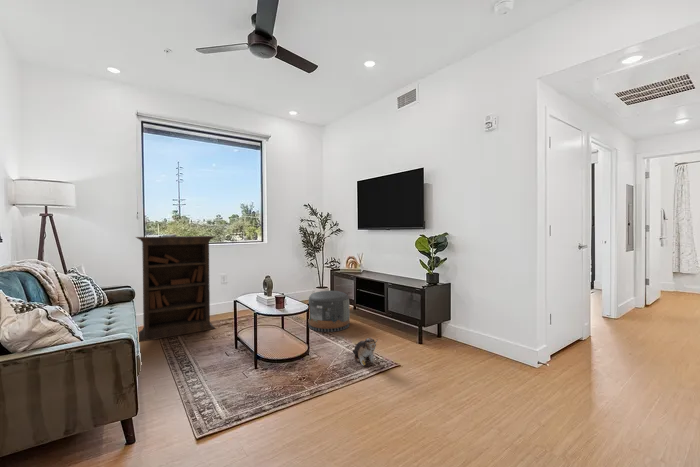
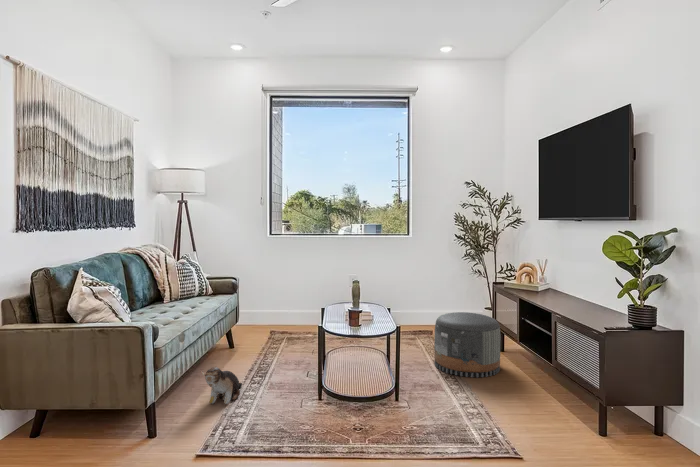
bookcase: present [136,236,215,342] -> none [245,225,329,341]
plush toy: present [353,338,378,366] -> present [201,367,242,404]

